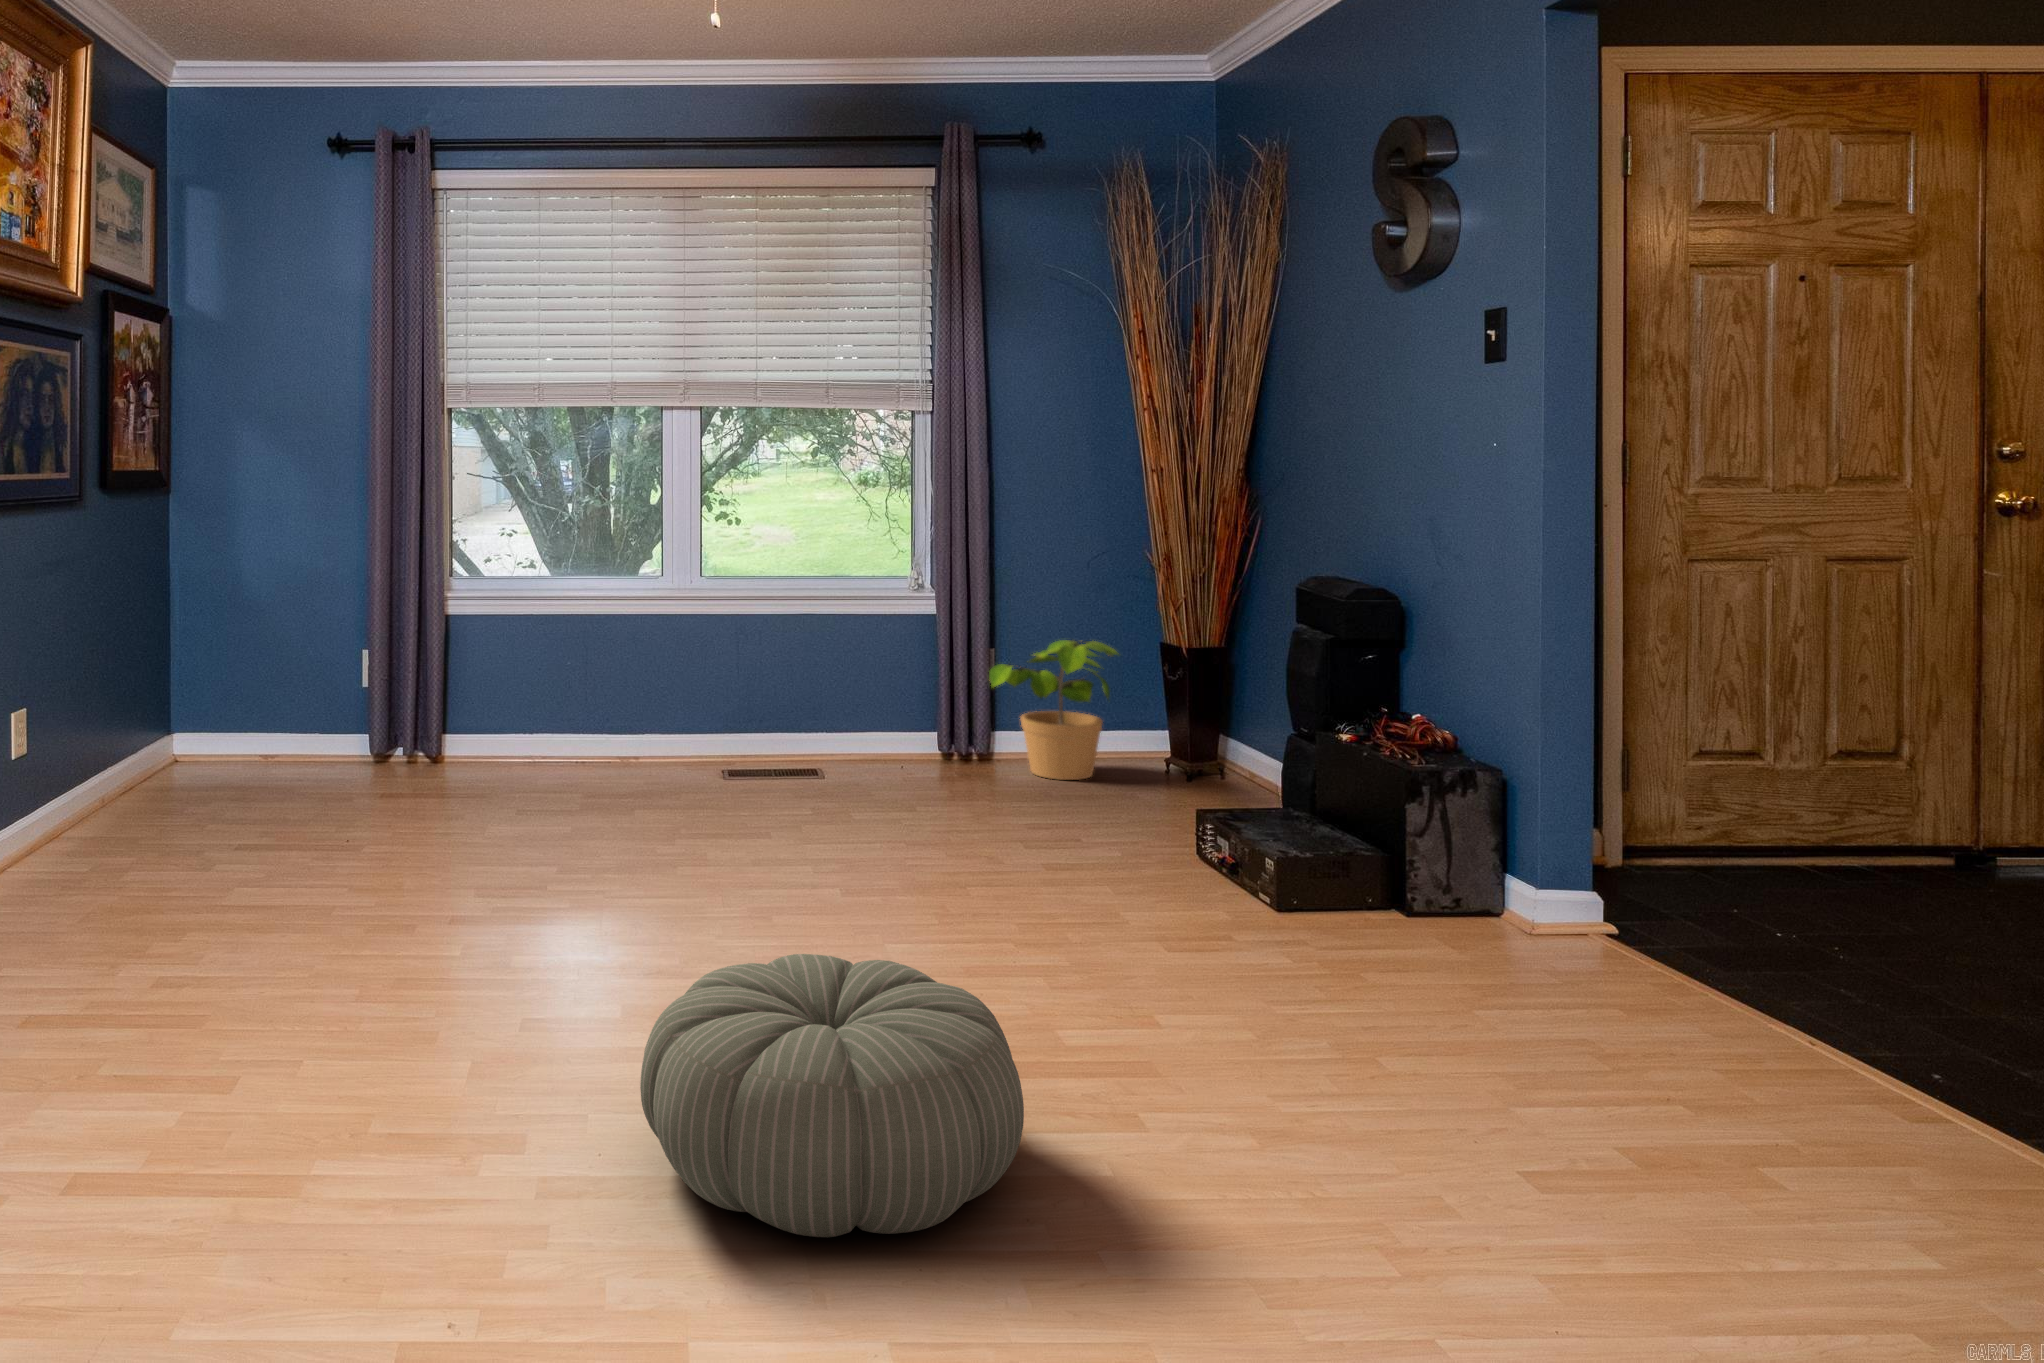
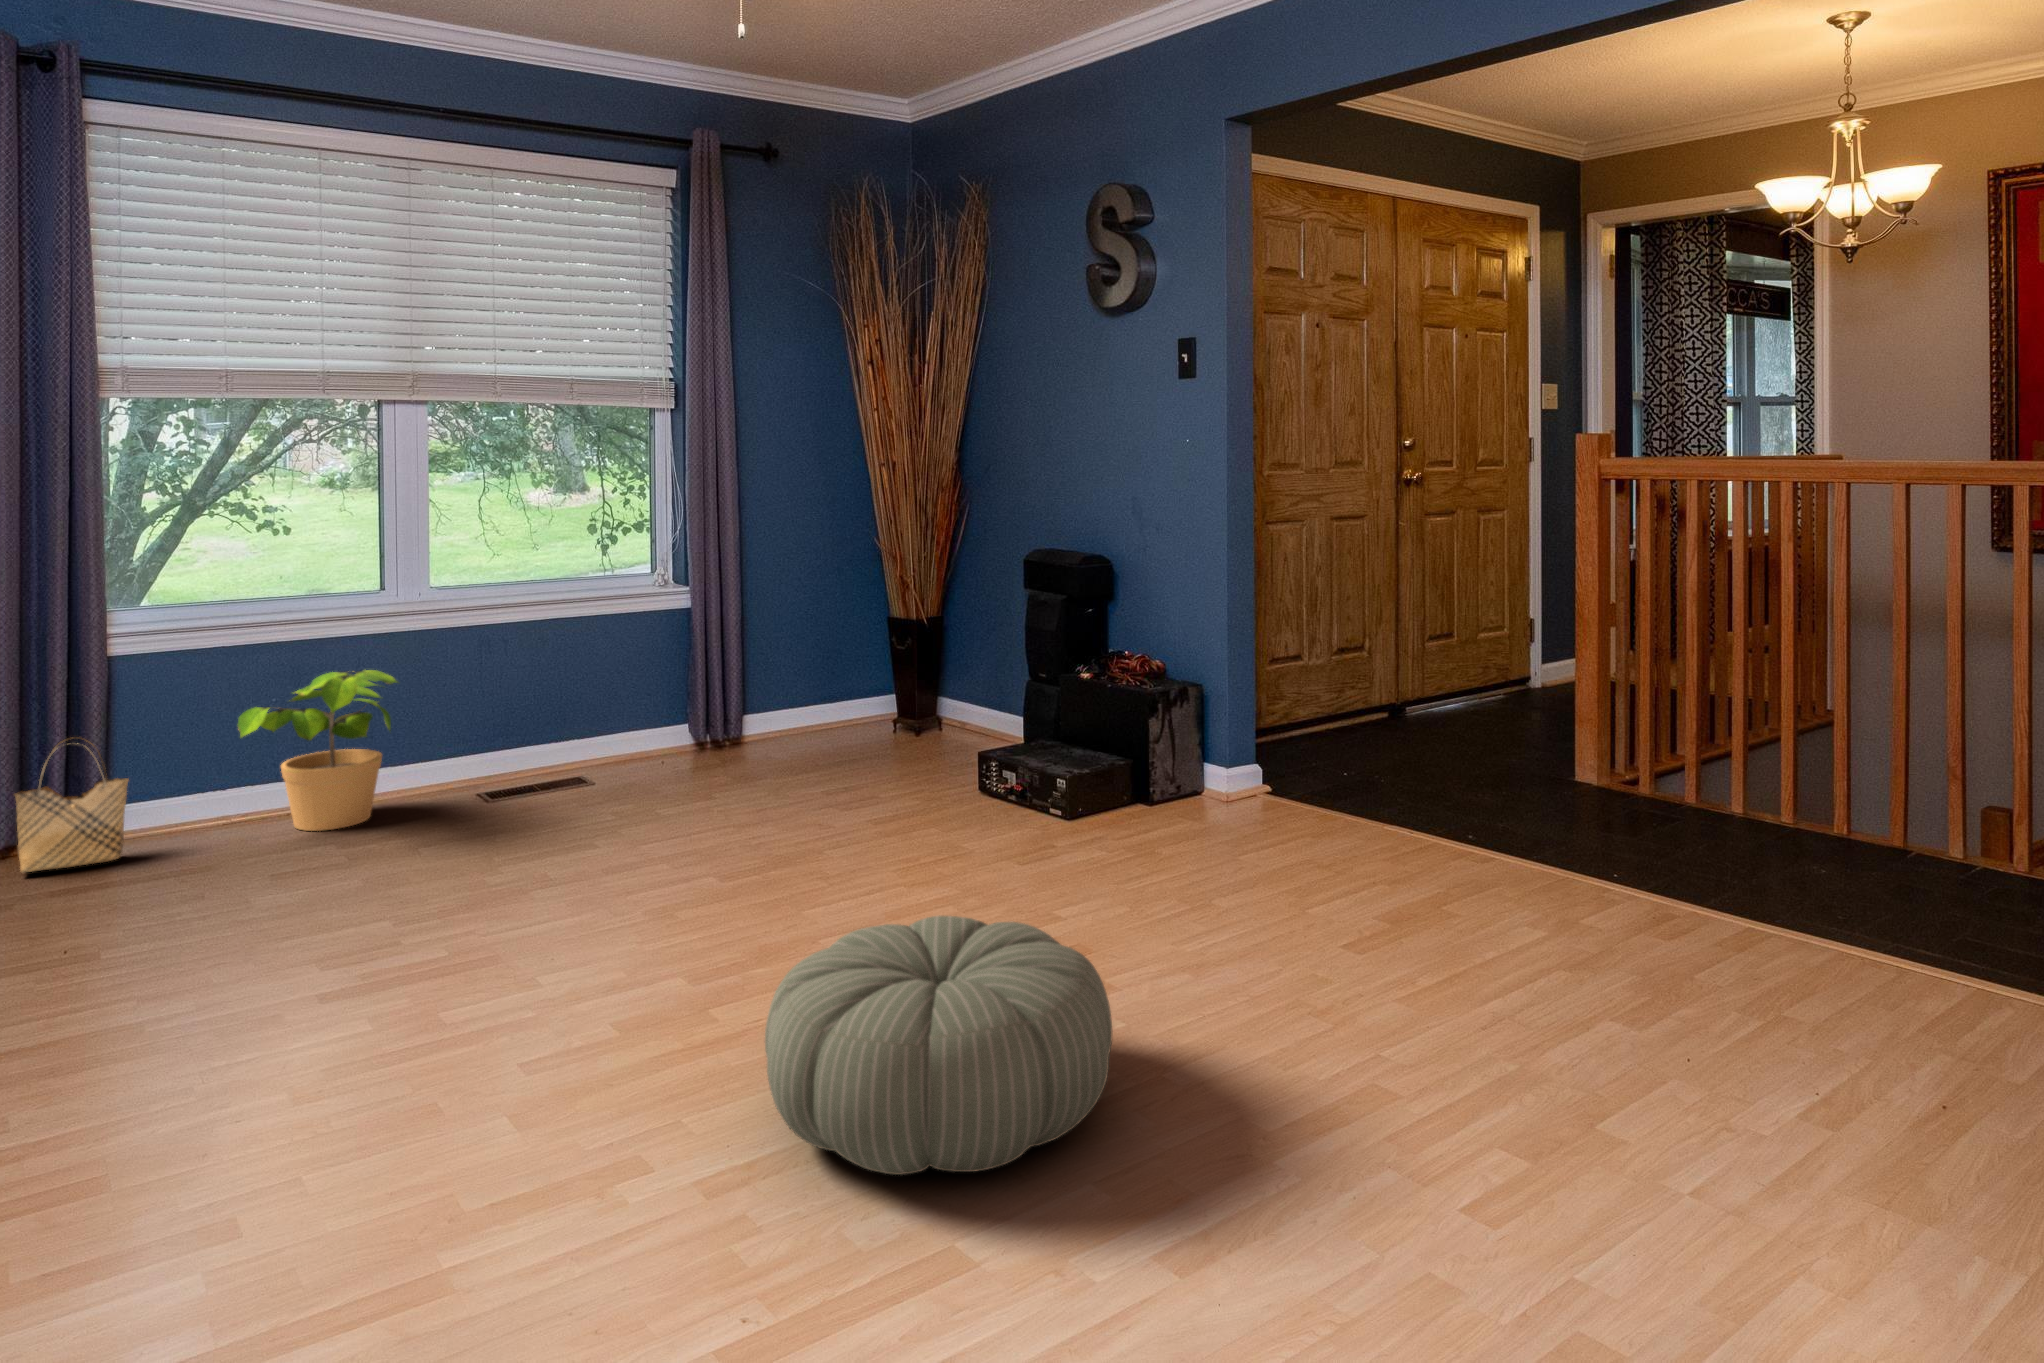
potted plant: present [989,640,1119,780] -> present [238,670,397,831]
woven basket: none [381,674,456,777] -> present [14,737,128,872]

